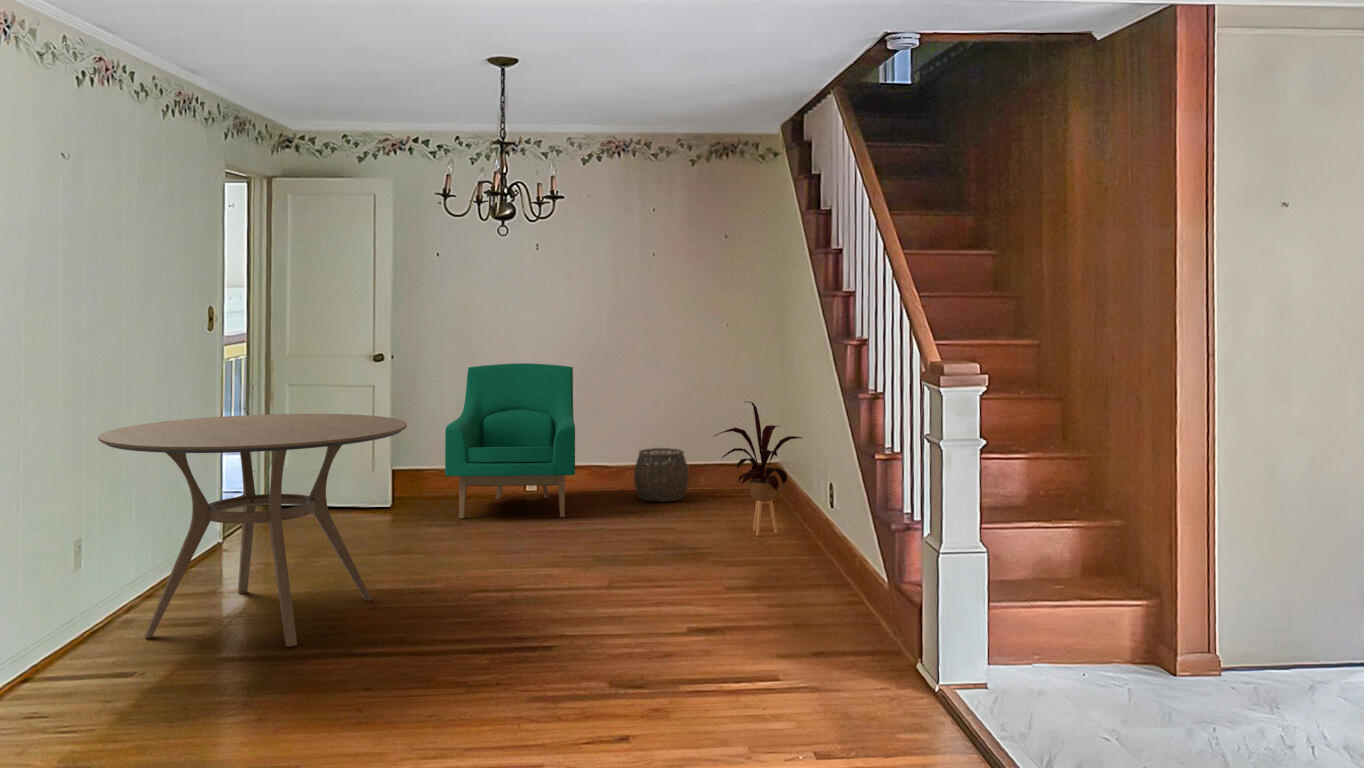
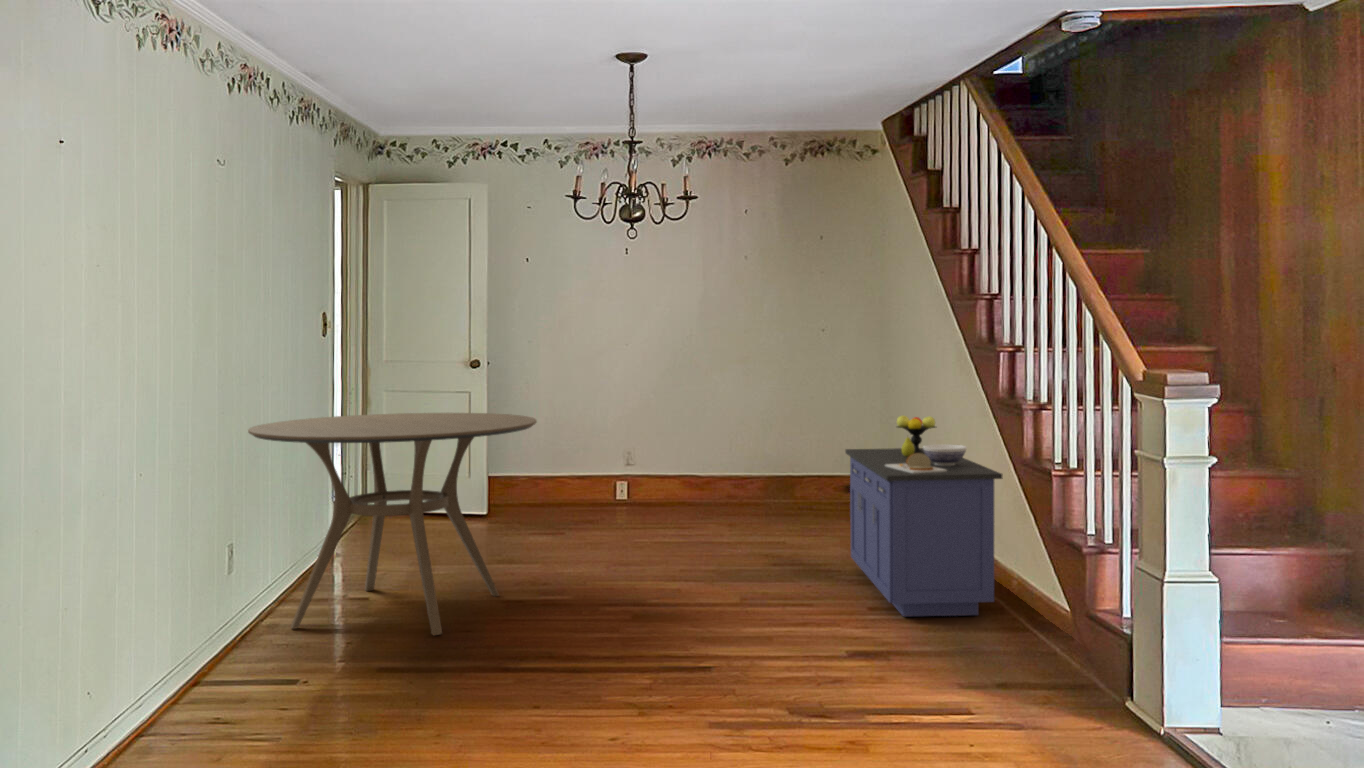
armchair: present [445,363,575,518] -> none [546,368,676,524]
house plant: present [715,401,802,535] -> none [821,400,915,537]
storage cabinet: none [727,422,866,627] -> present [845,416,1003,617]
woven basket: present [634,448,688,502] -> none [730,453,787,508]

